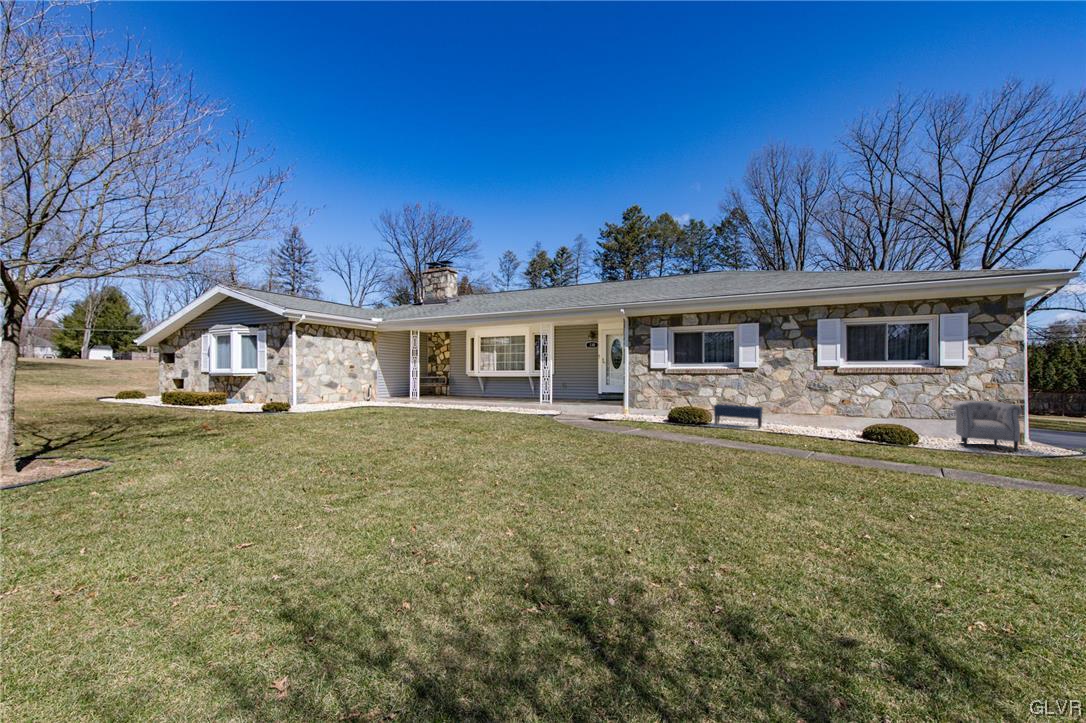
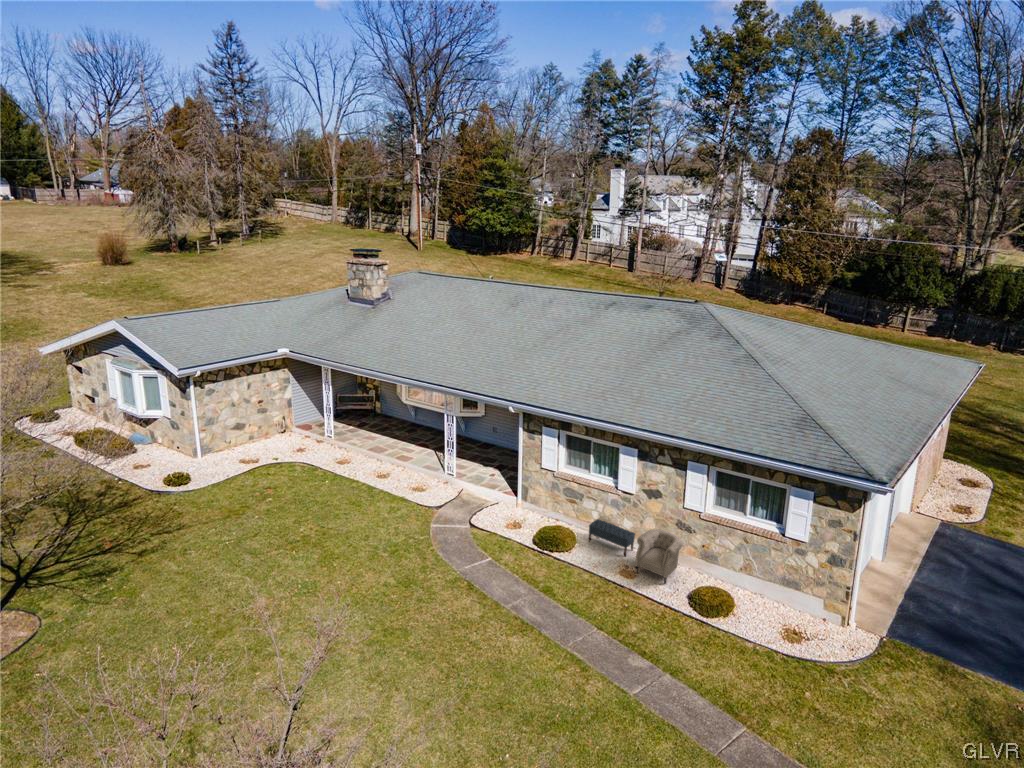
chair: present [953,401,1022,451] -> present [635,529,682,584]

